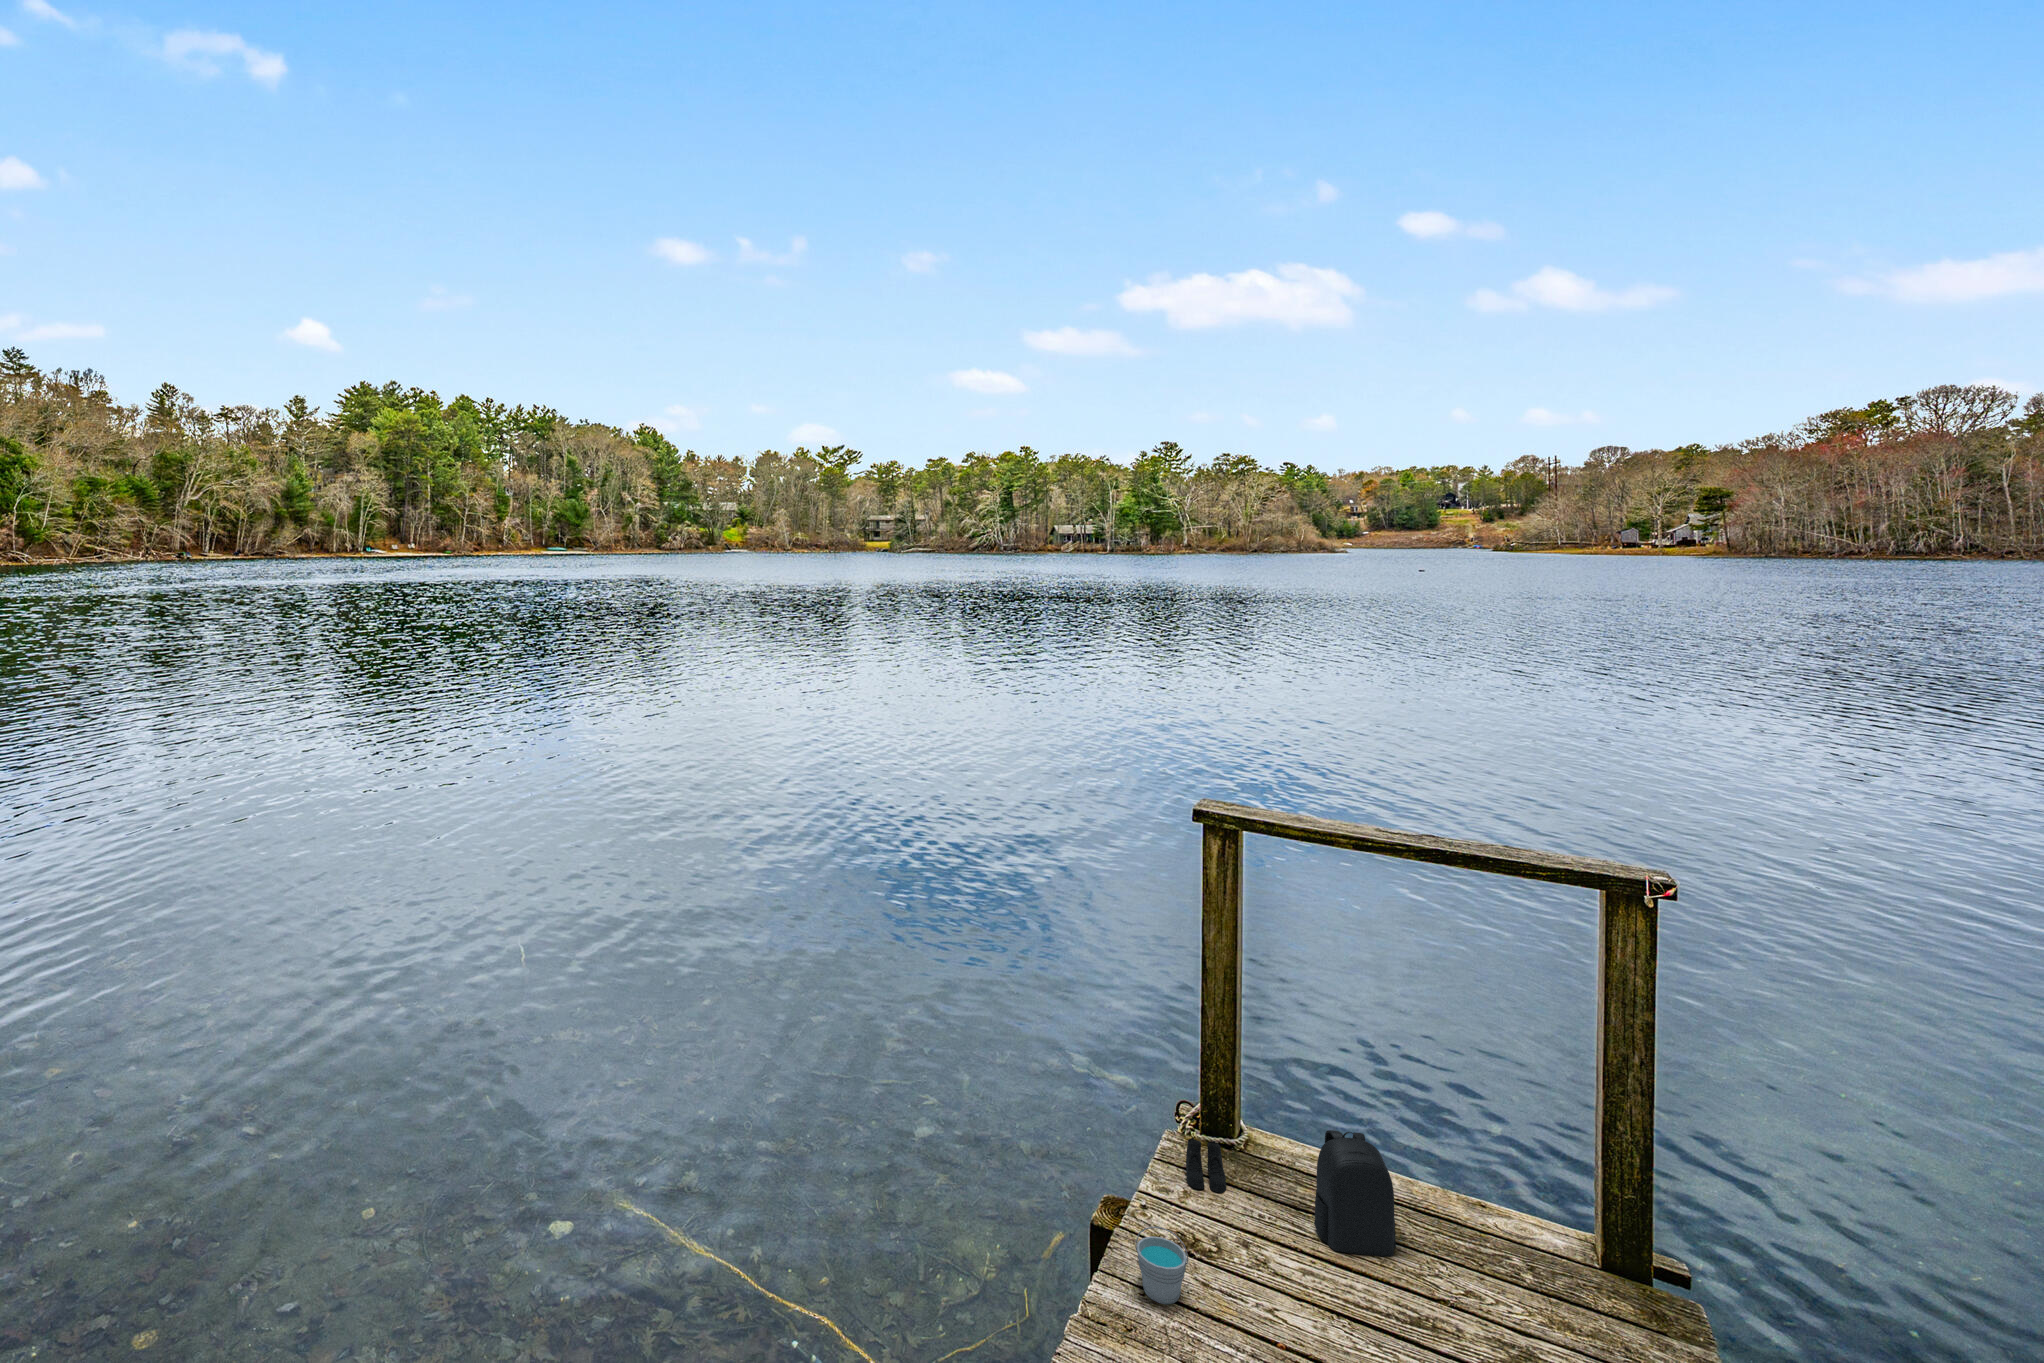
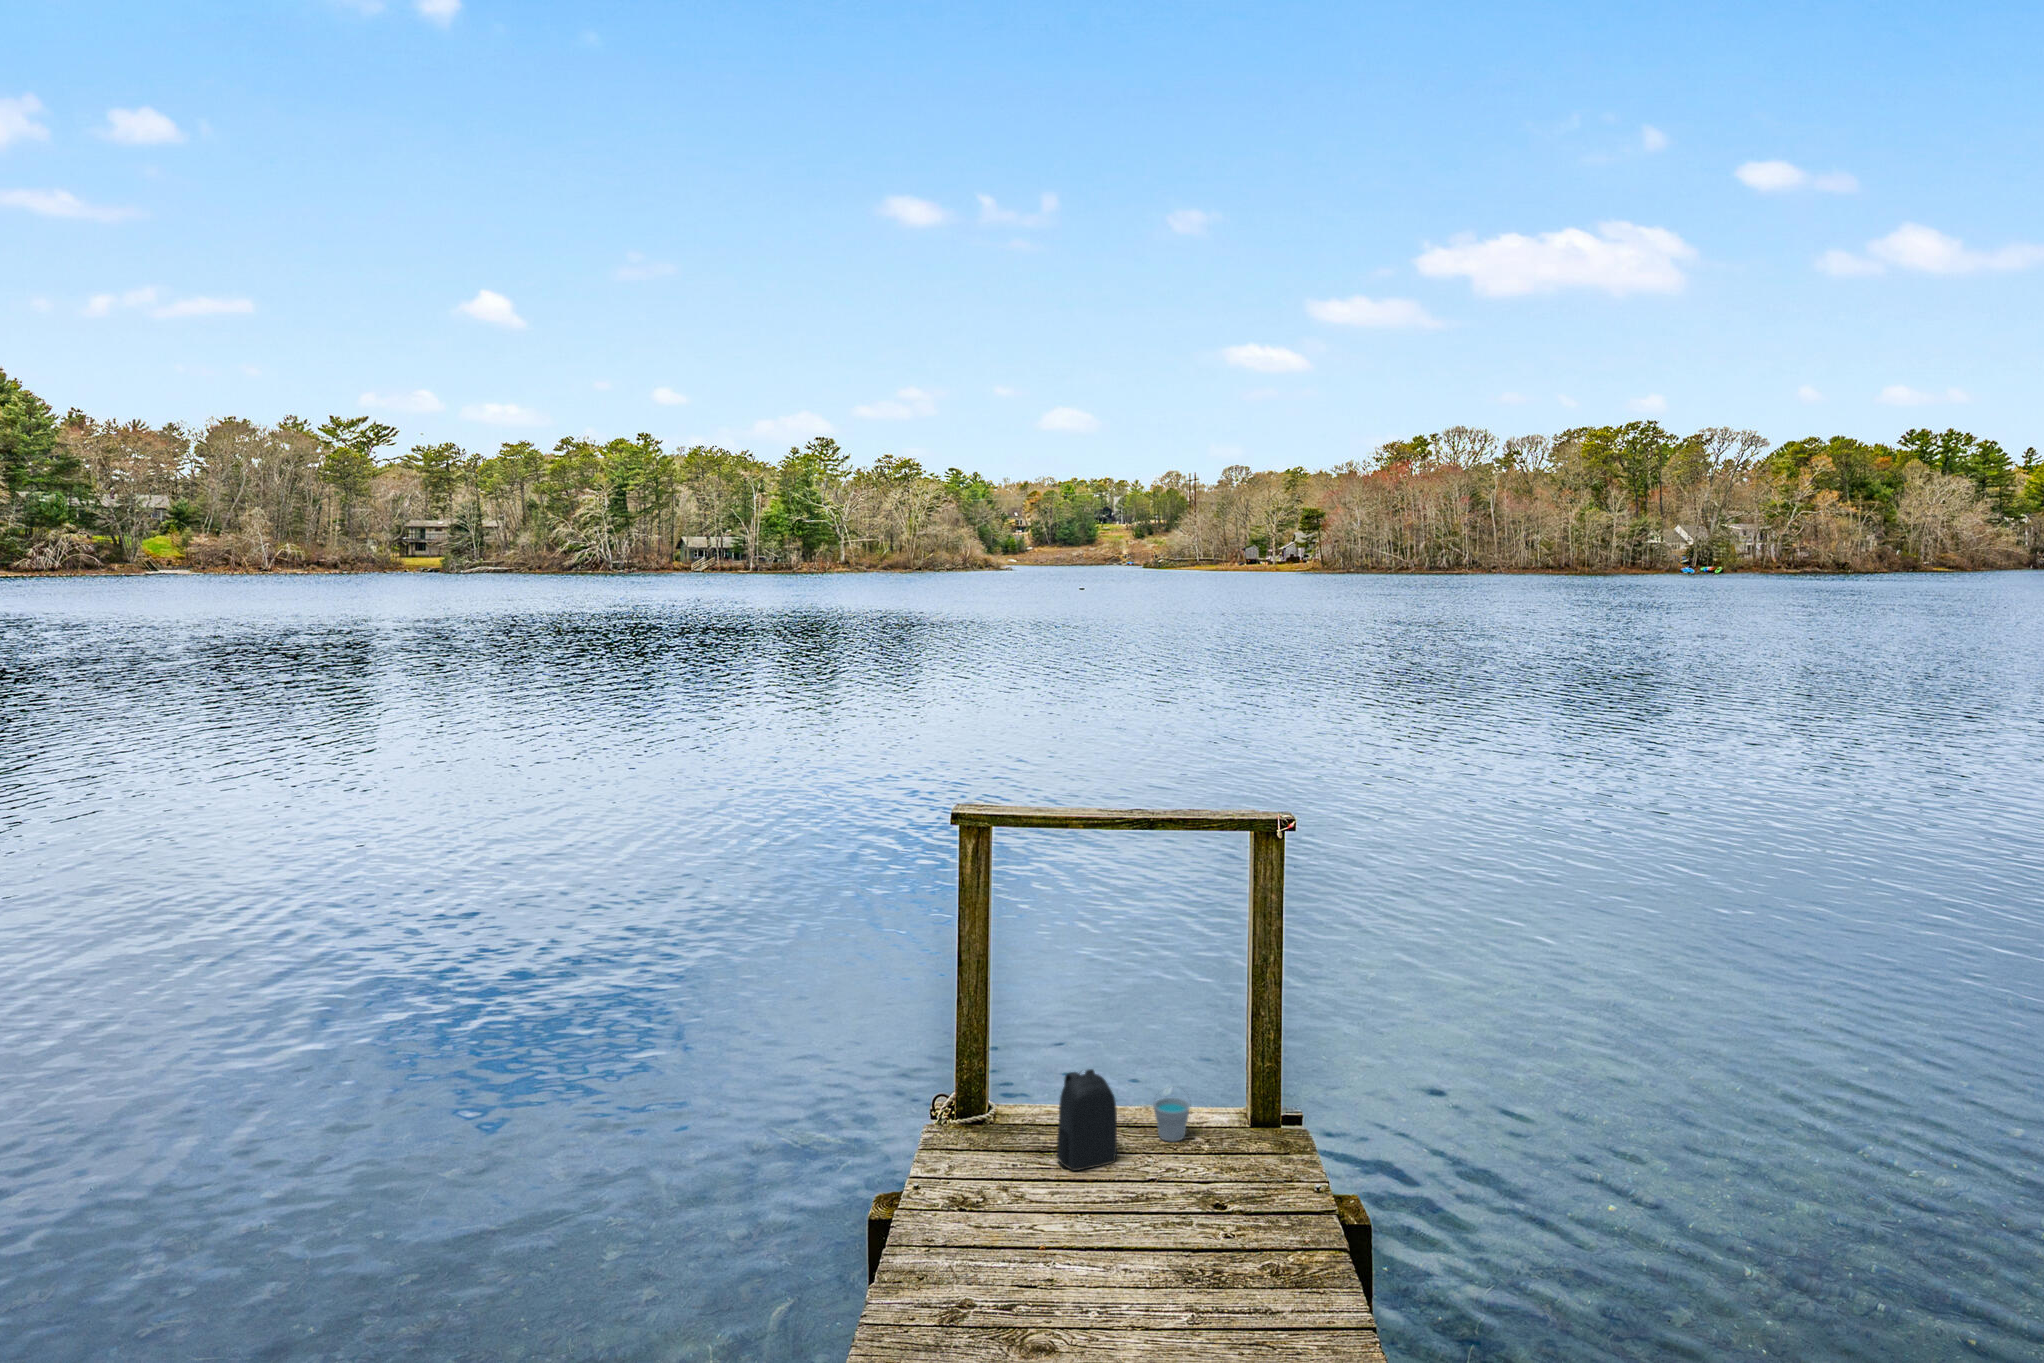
boots: present [1186,1137,1226,1193] -> none [948,1117,983,1161]
bucket: present [1136,1227,1188,1304] -> present [1153,1094,1191,1142]

